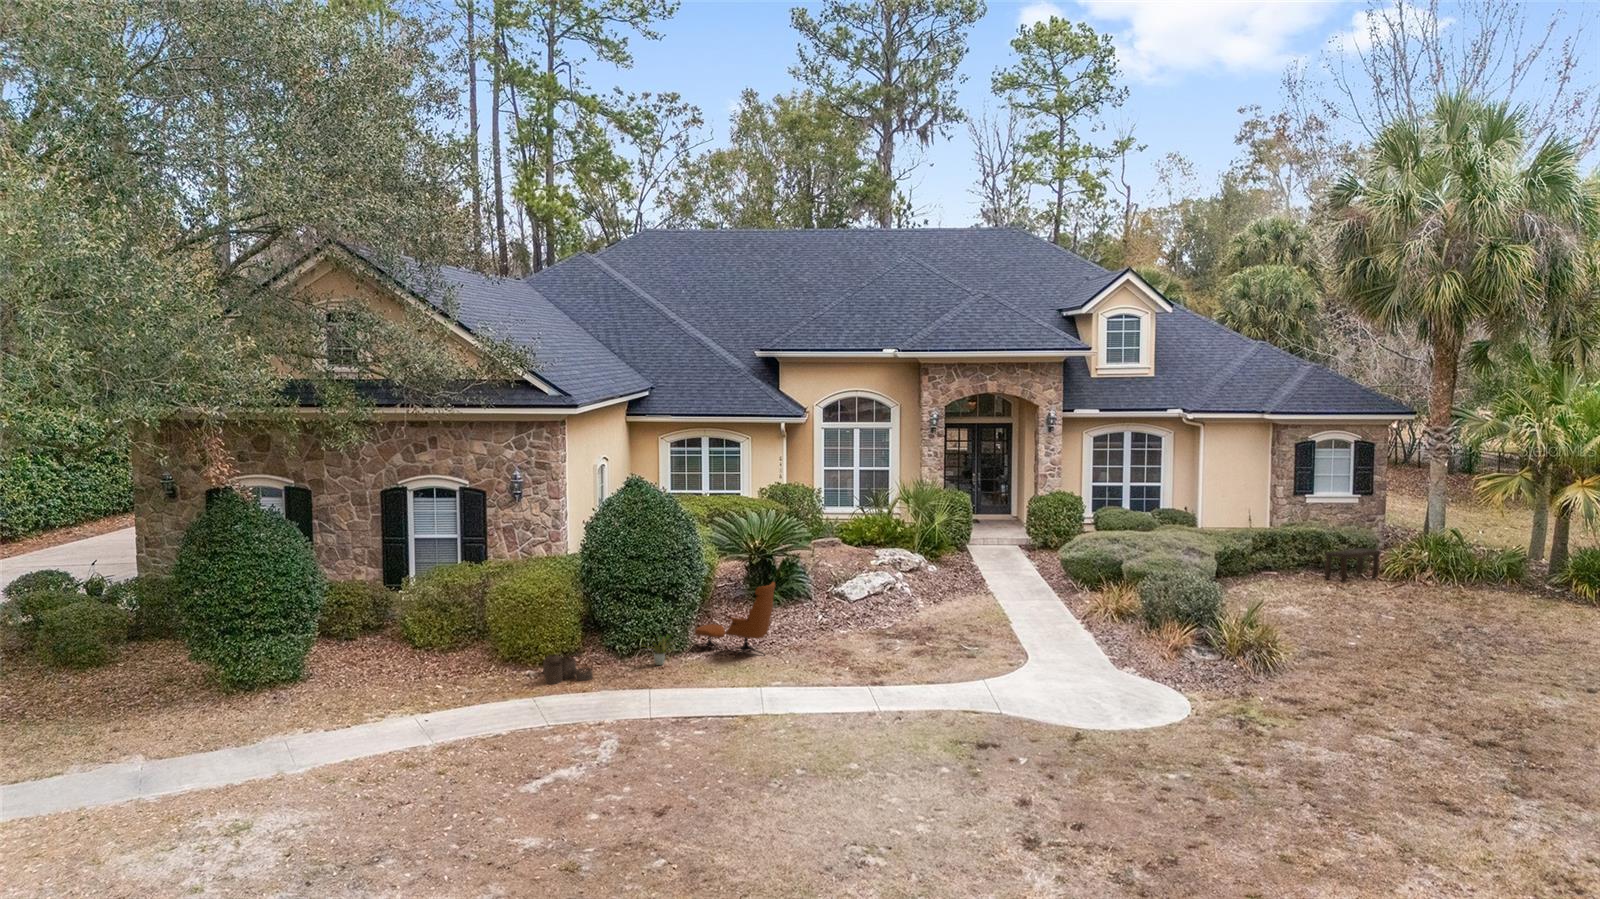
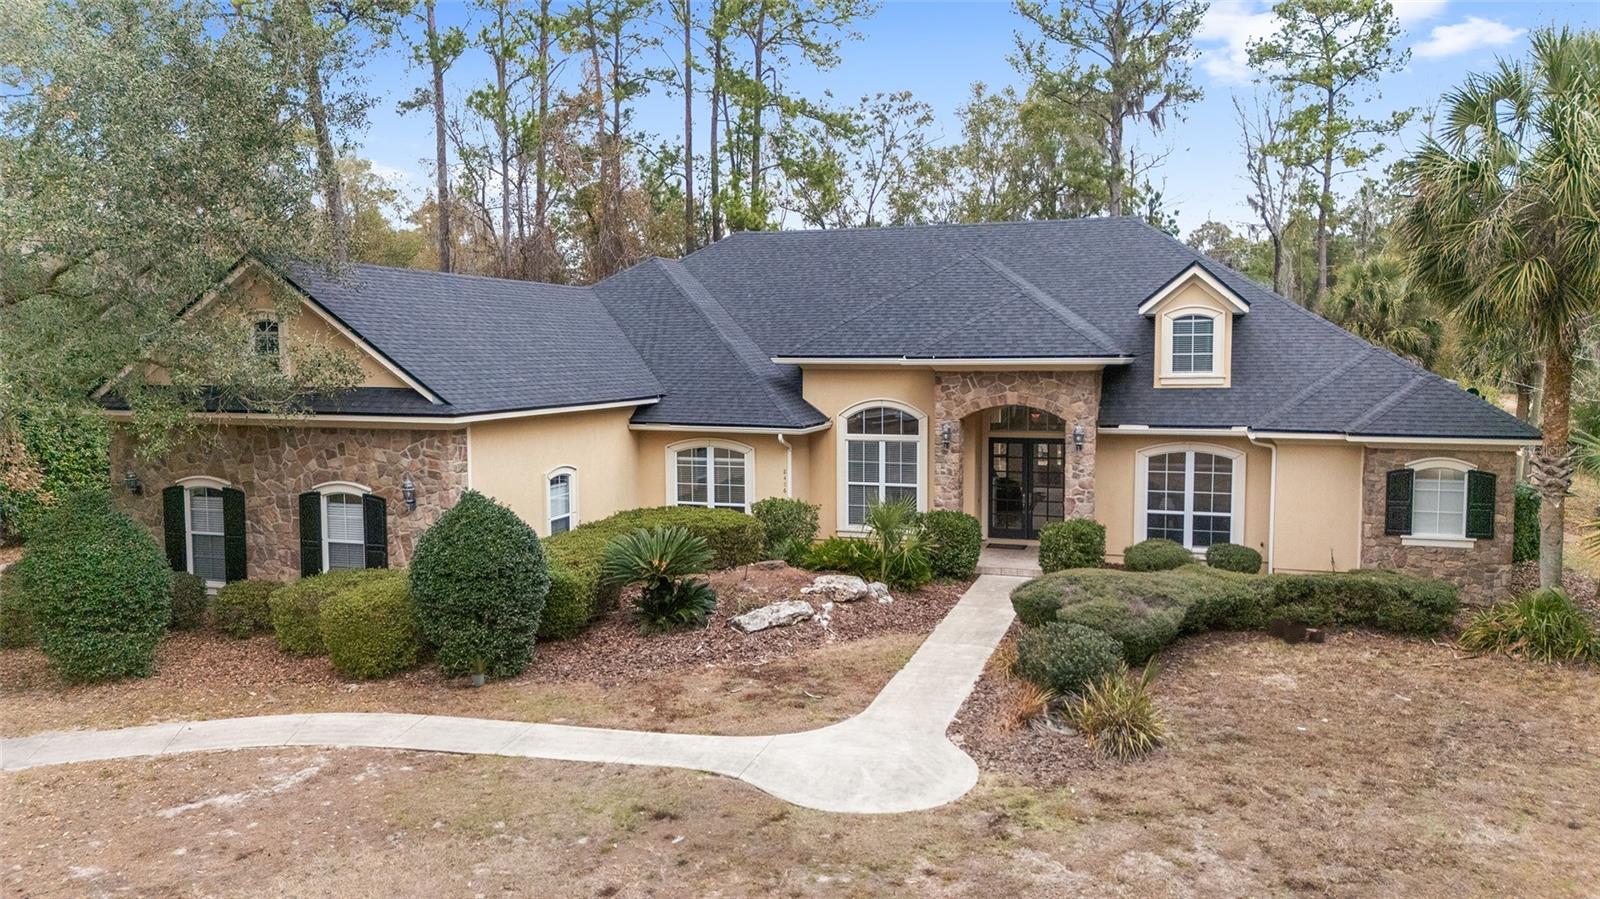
bench: present [1325,548,1380,583] -> none [1364,606,1442,650]
lounge chair: present [694,582,775,657] -> none [536,607,604,685]
woven basket: present [543,654,593,684] -> present [1269,618,1325,644]

